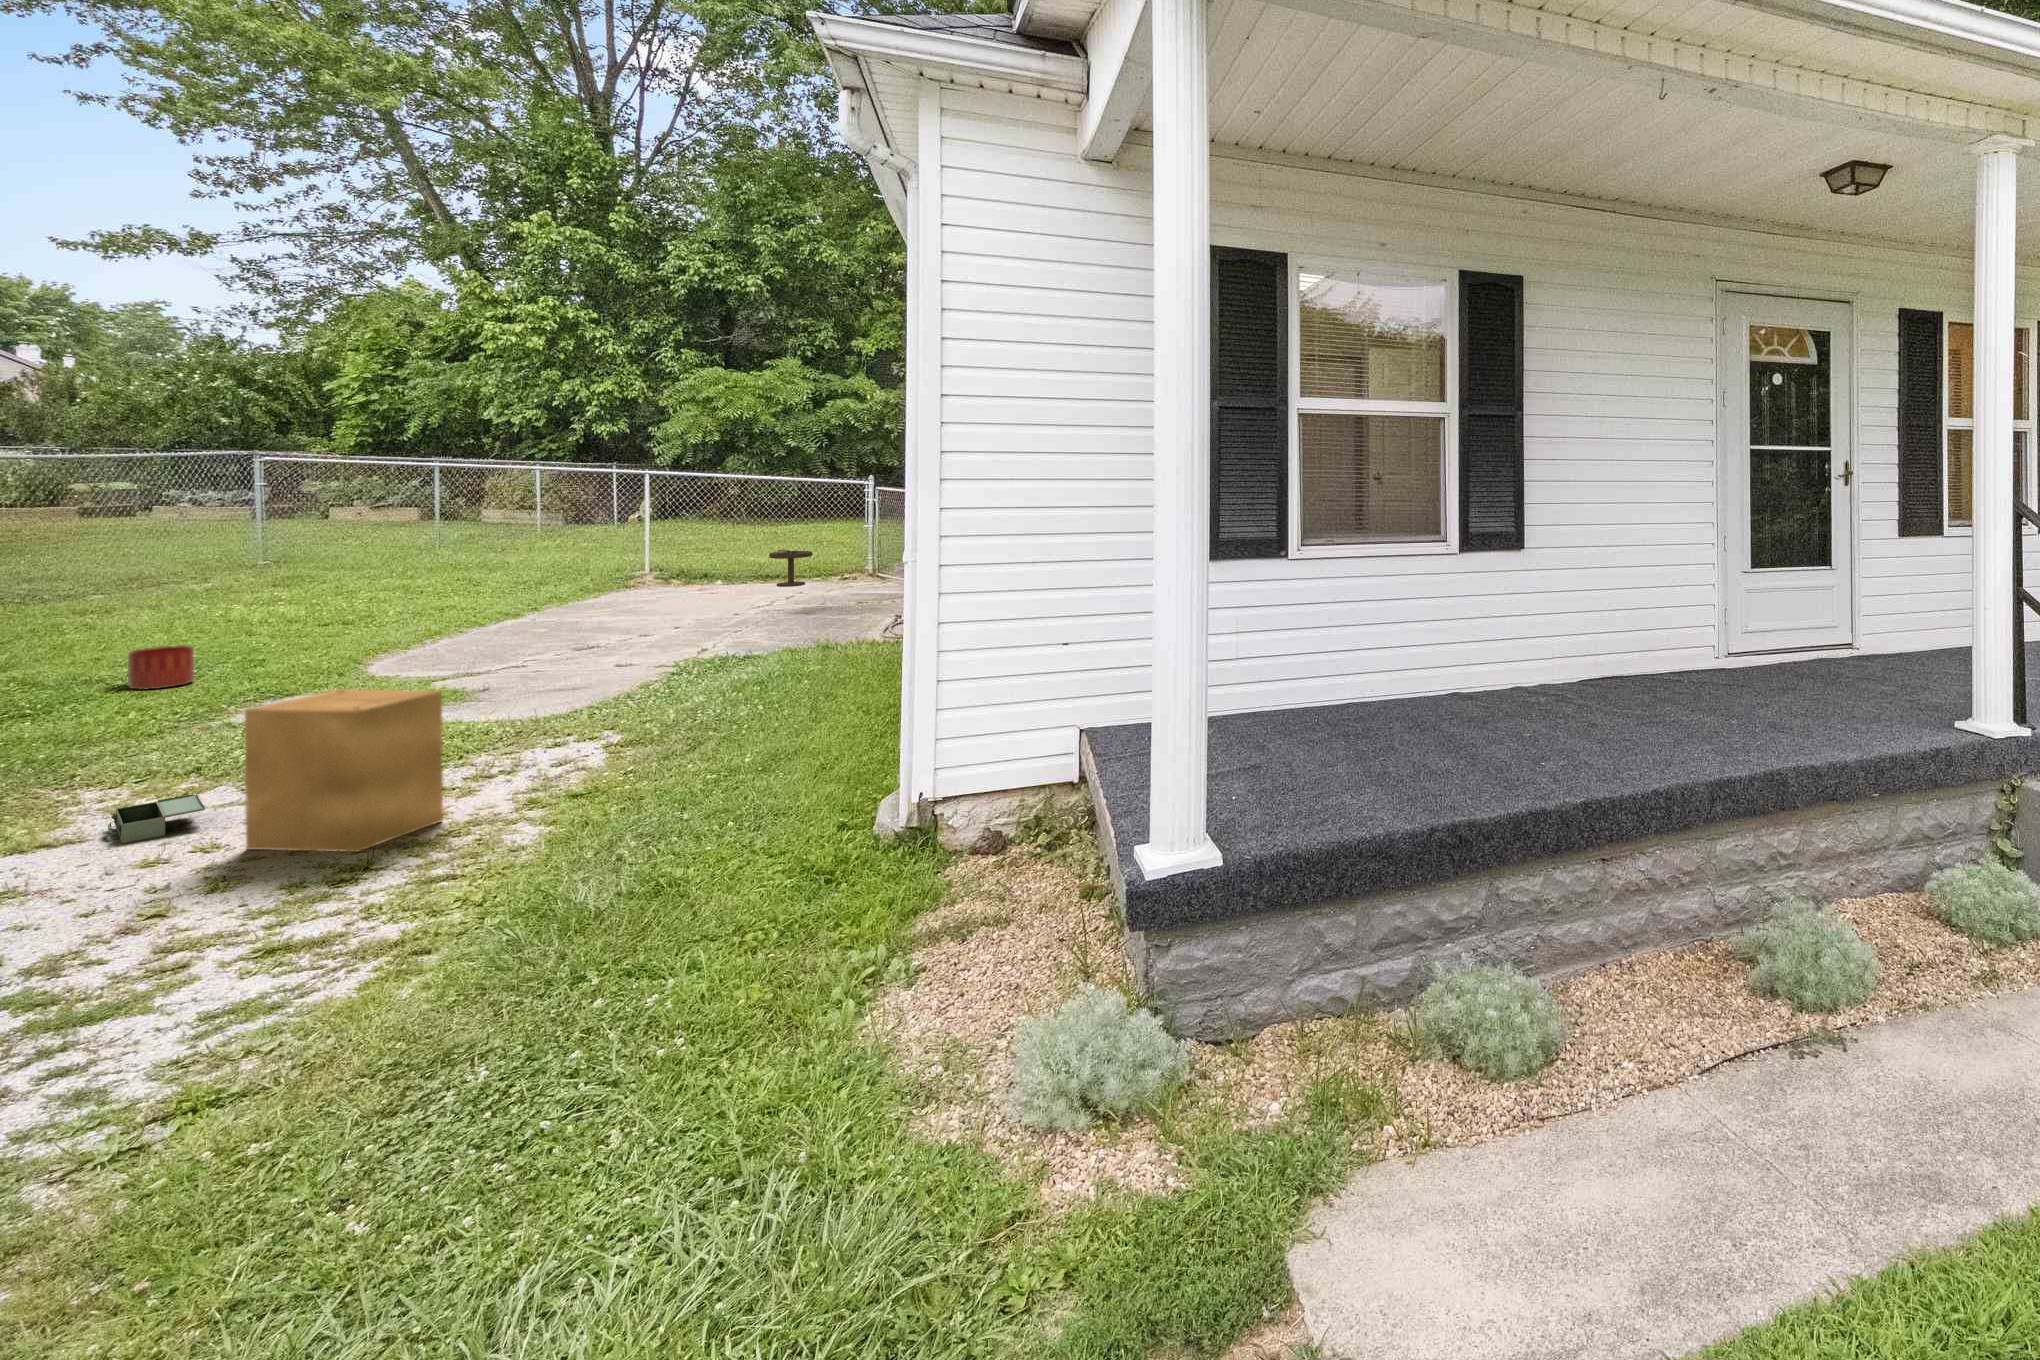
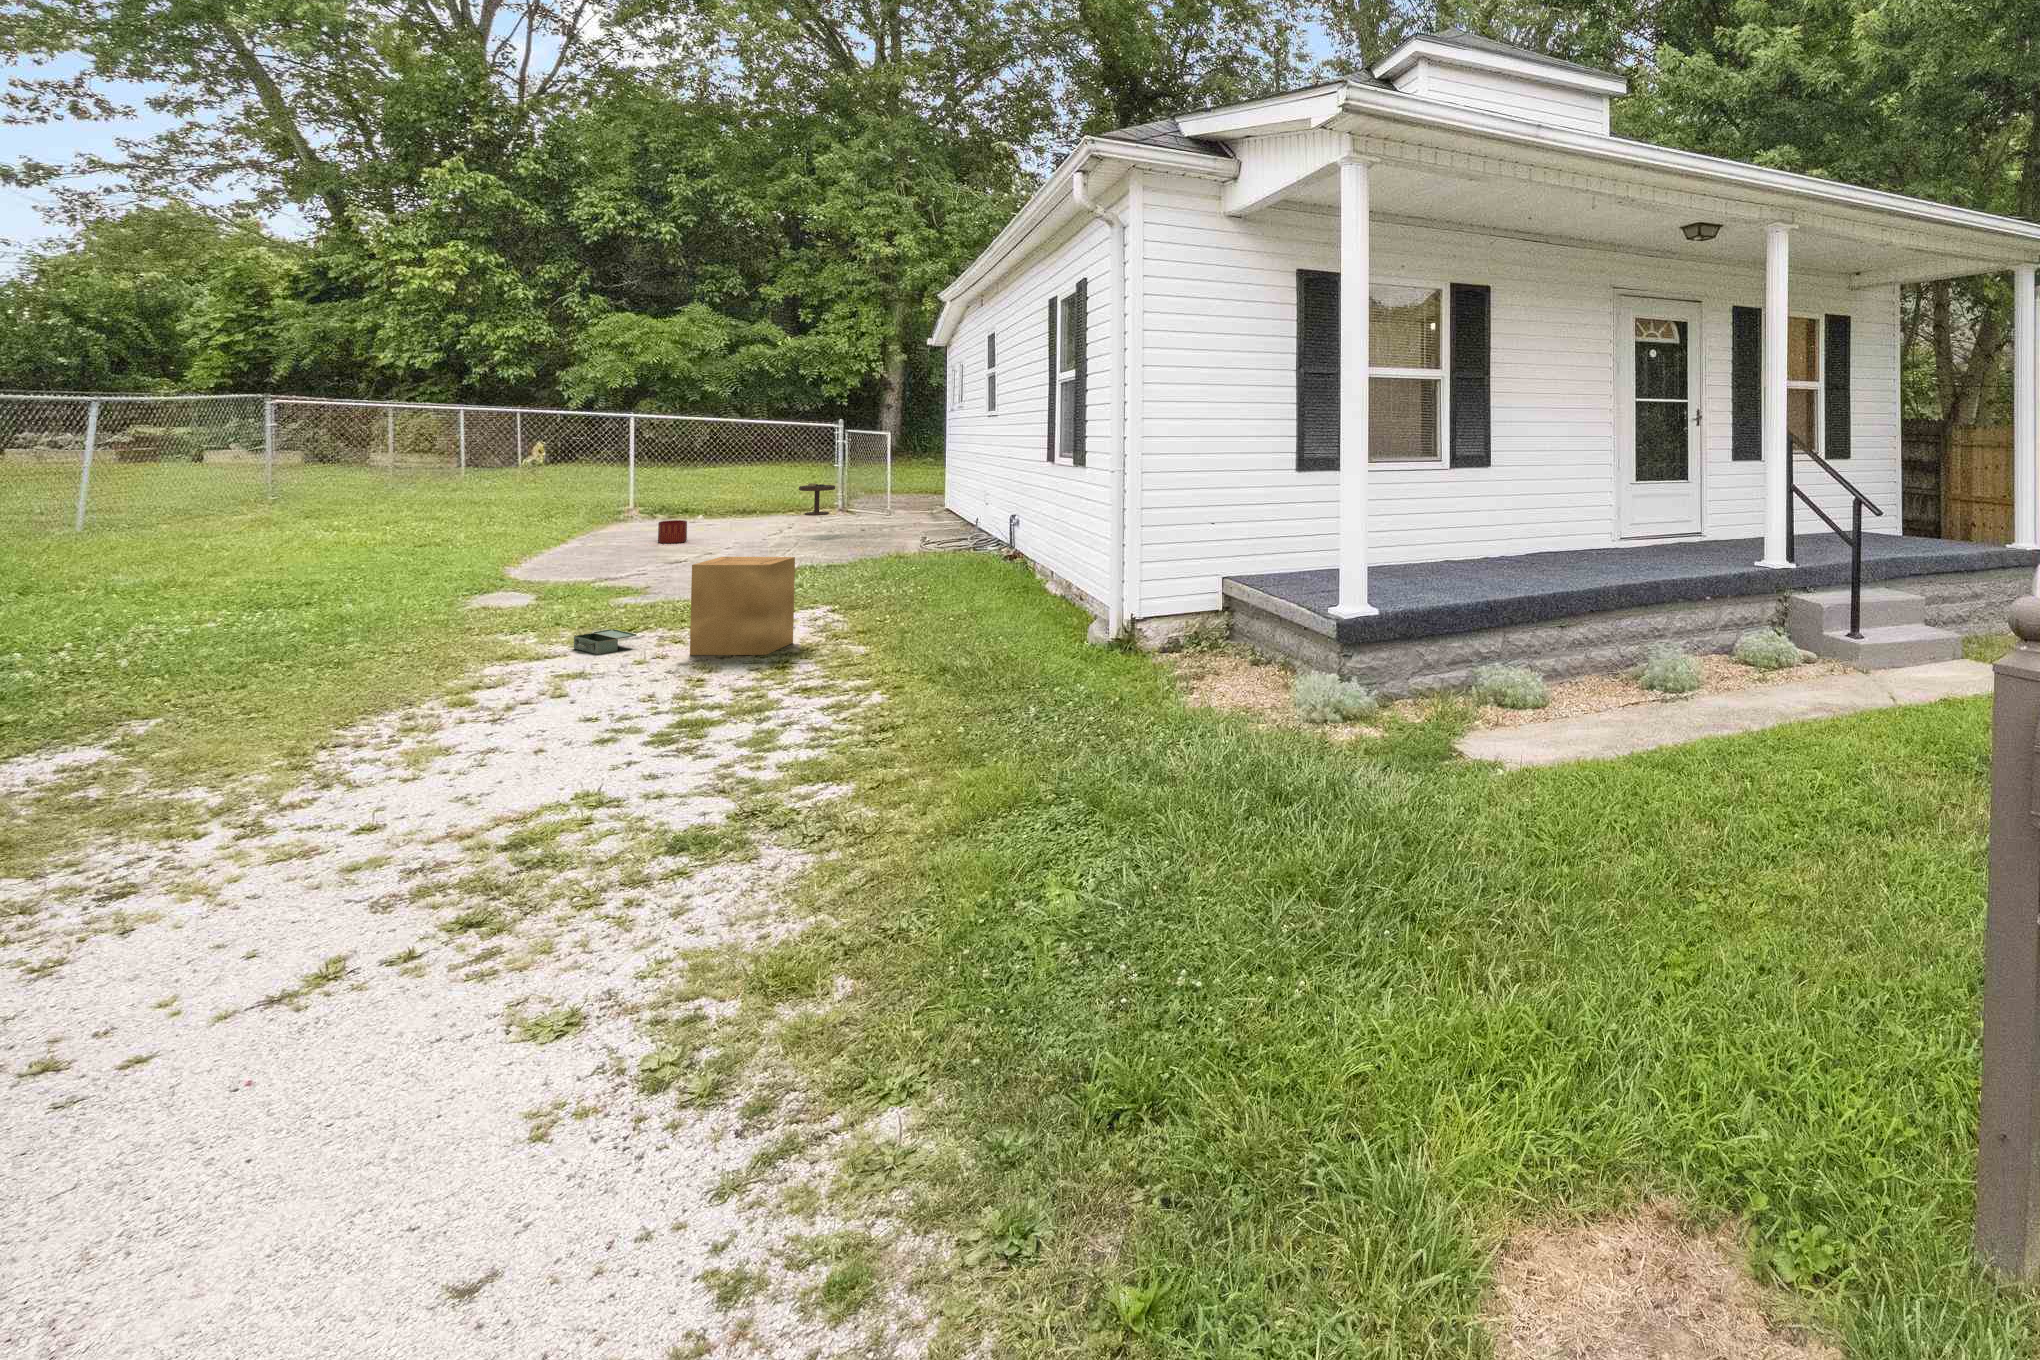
planter: present [128,645,195,690] -> present [658,520,687,544]

